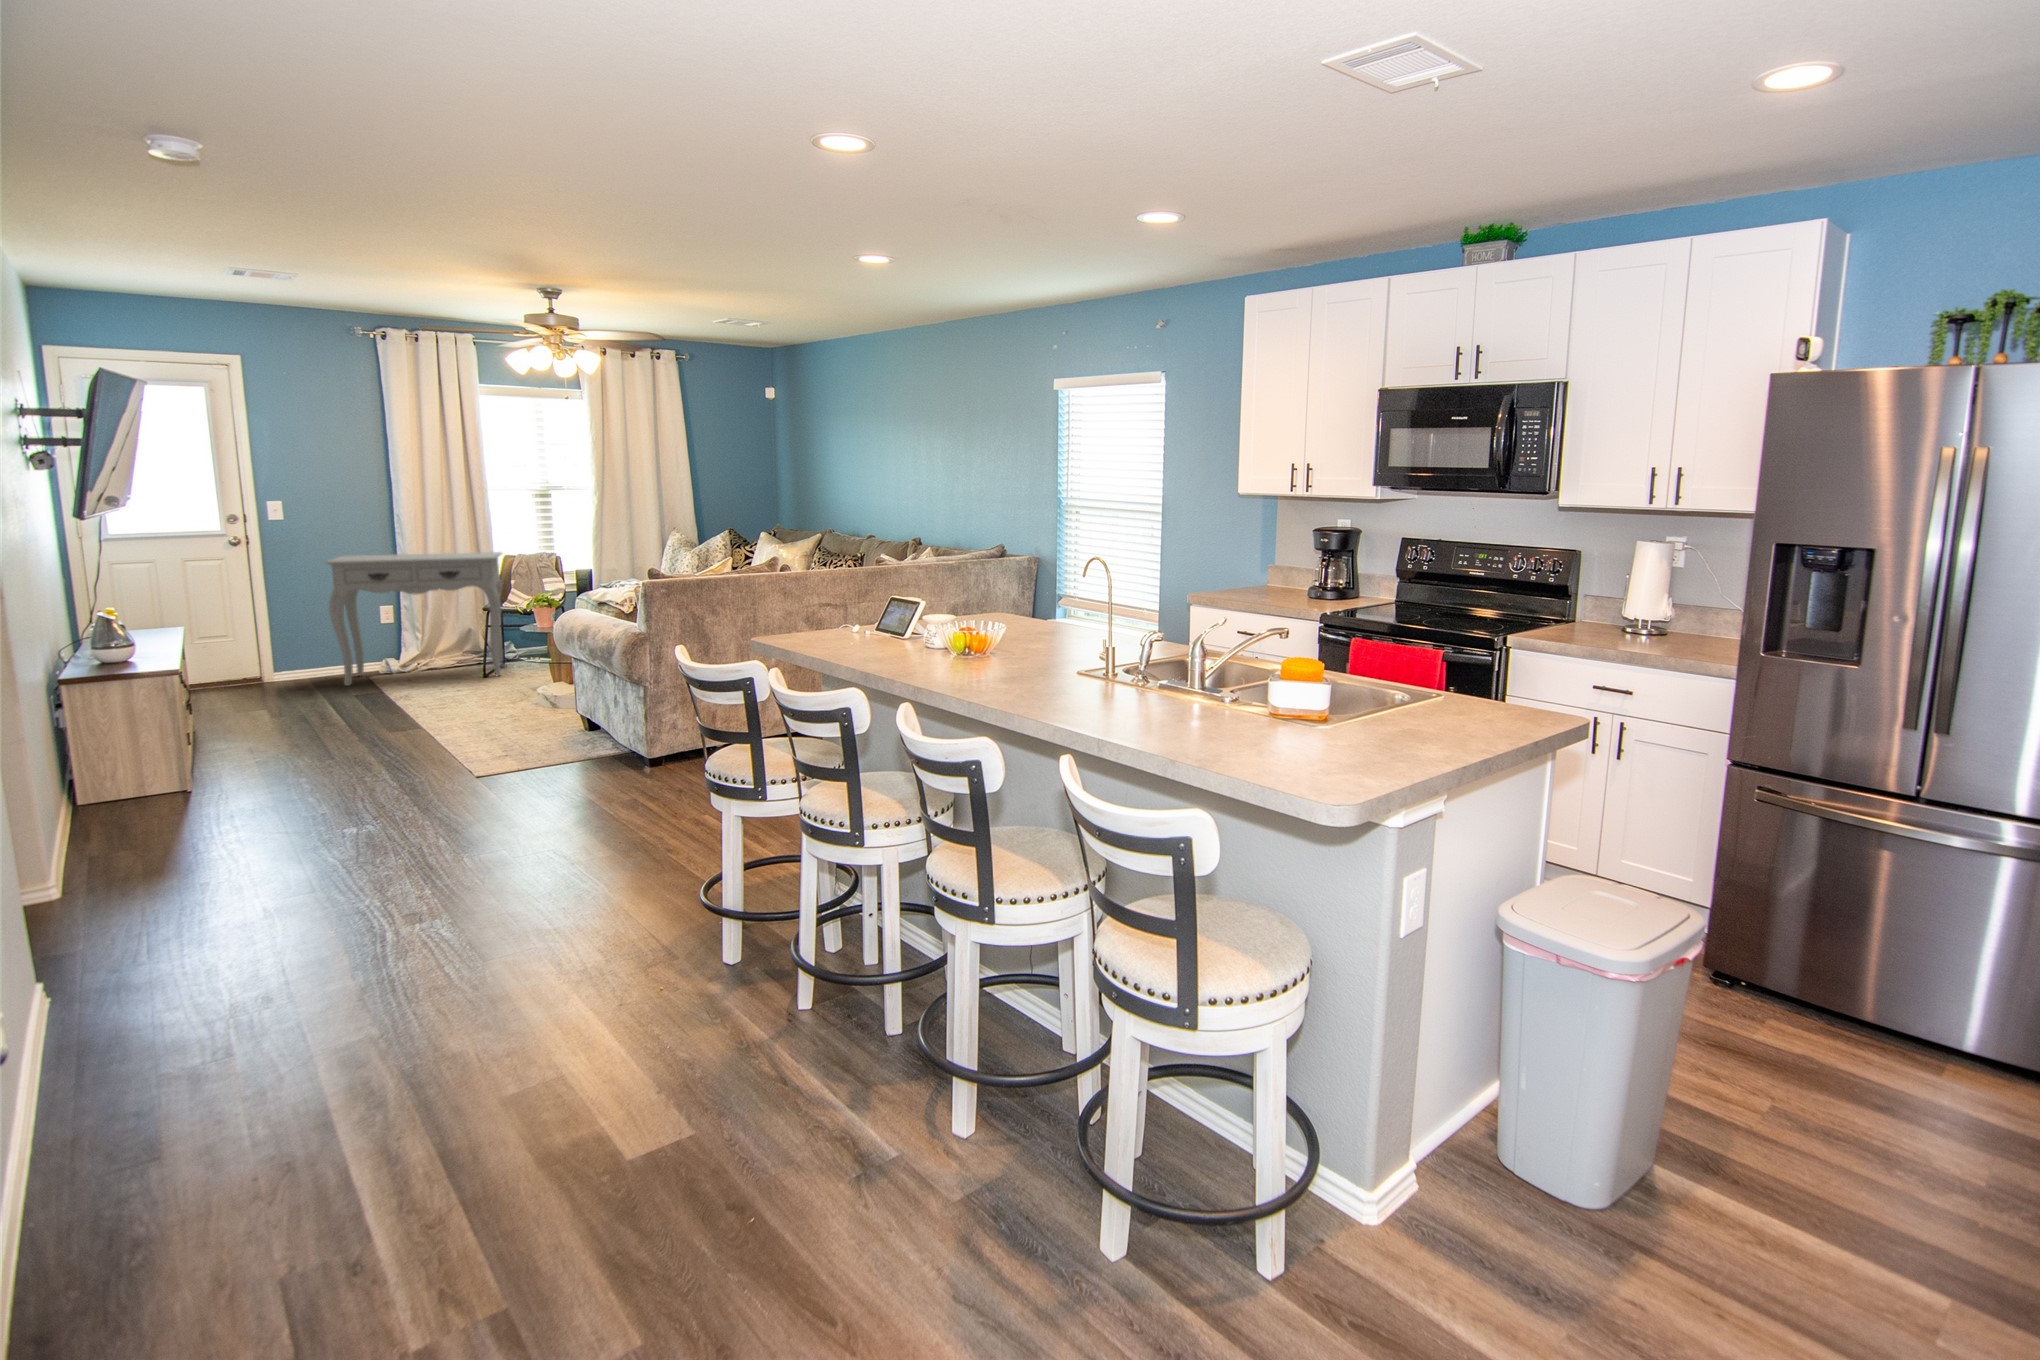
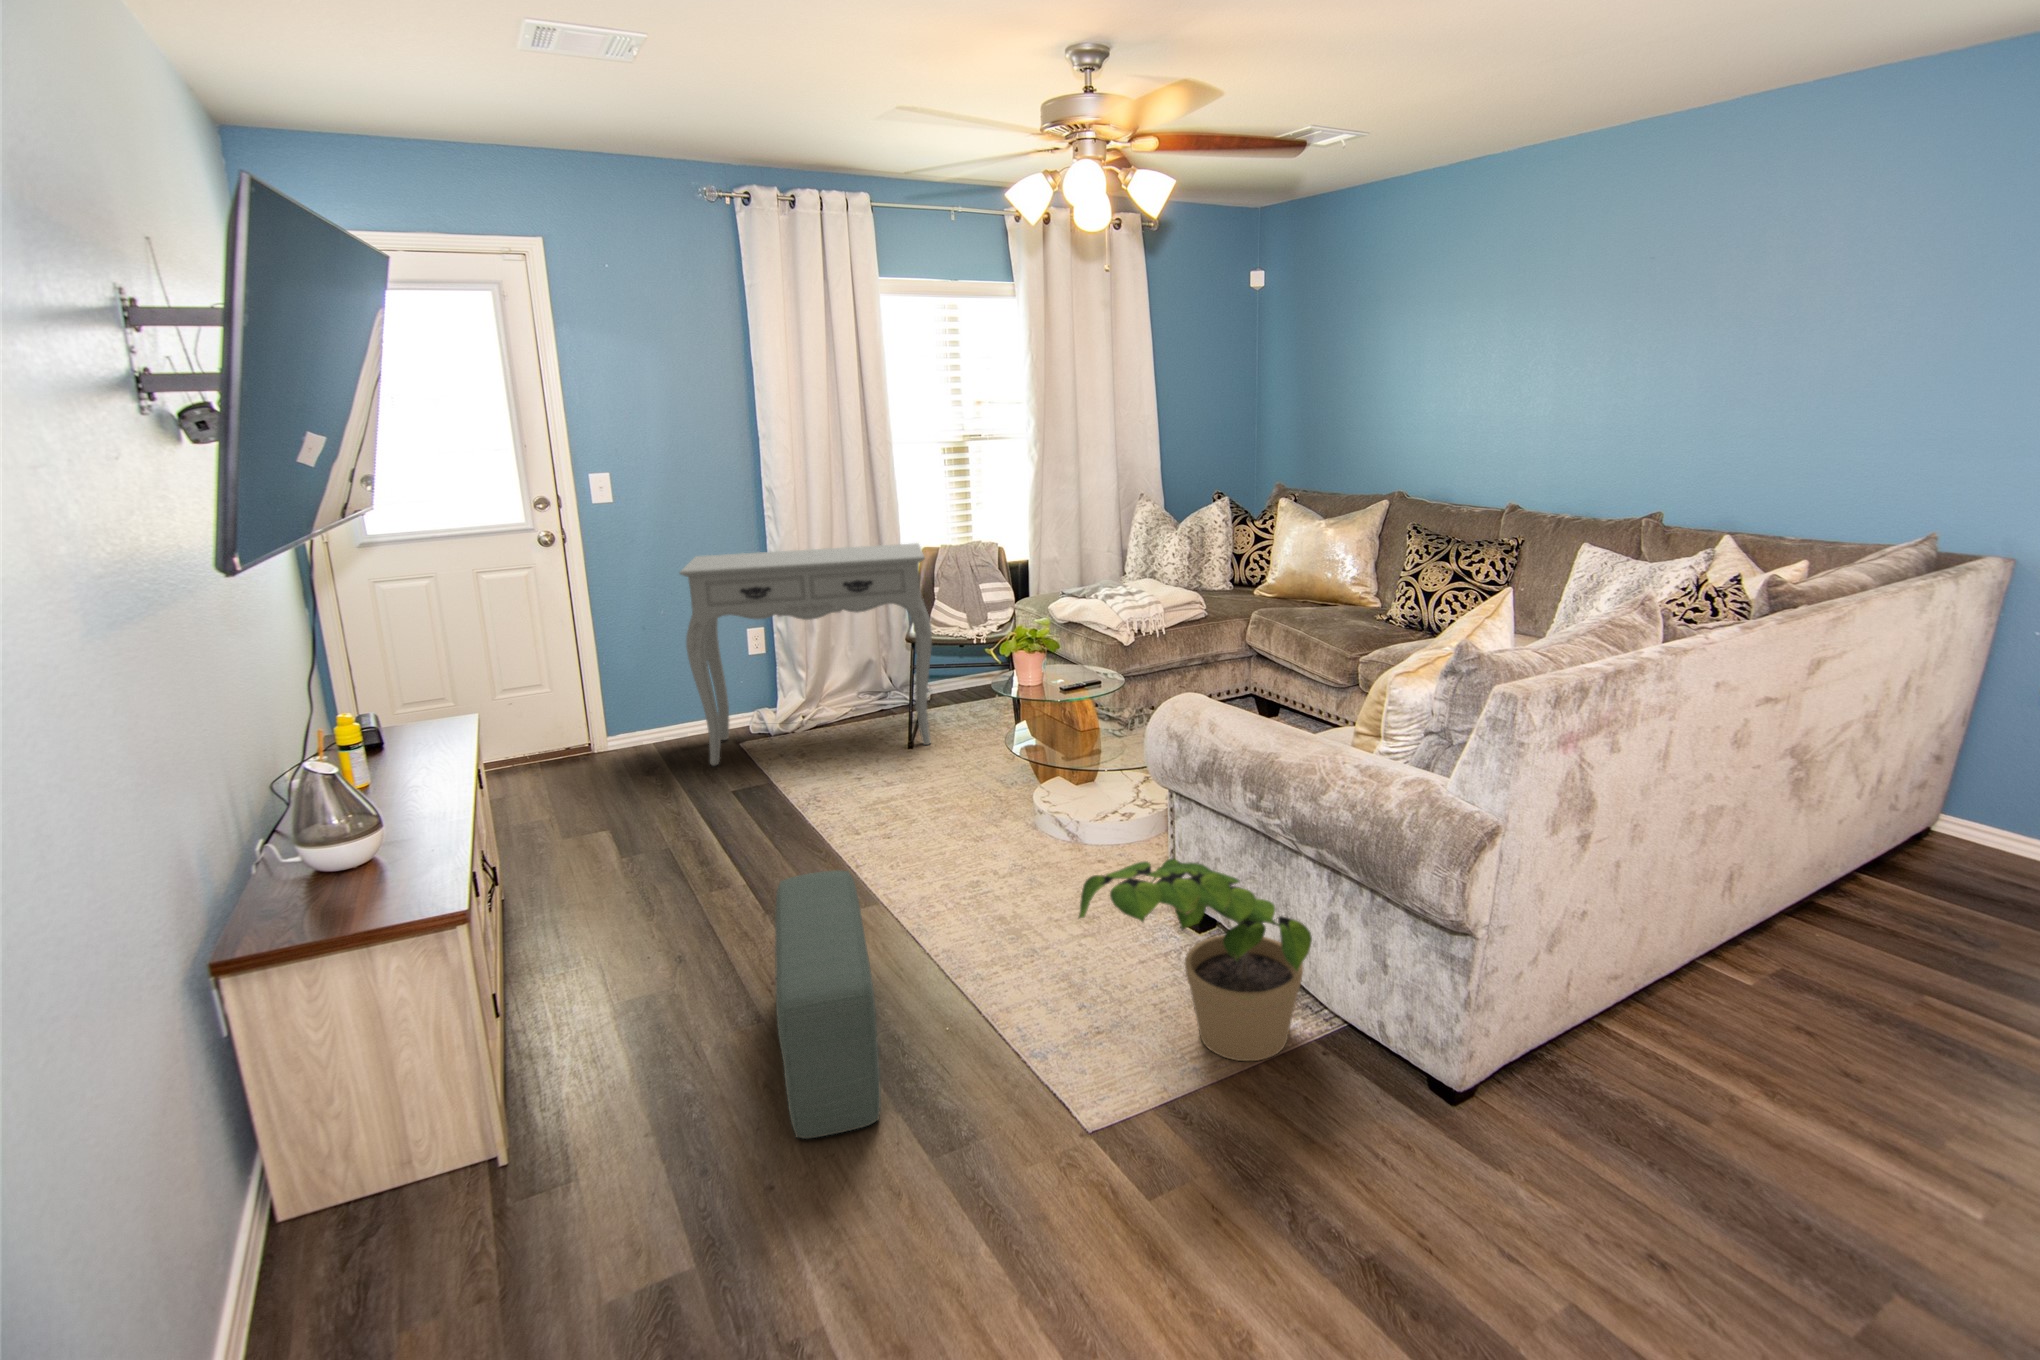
potted plant: none [476,668,600,761] -> present [1078,859,1312,1061]
pouf: none [327,691,394,782] -> present [775,870,881,1139]

